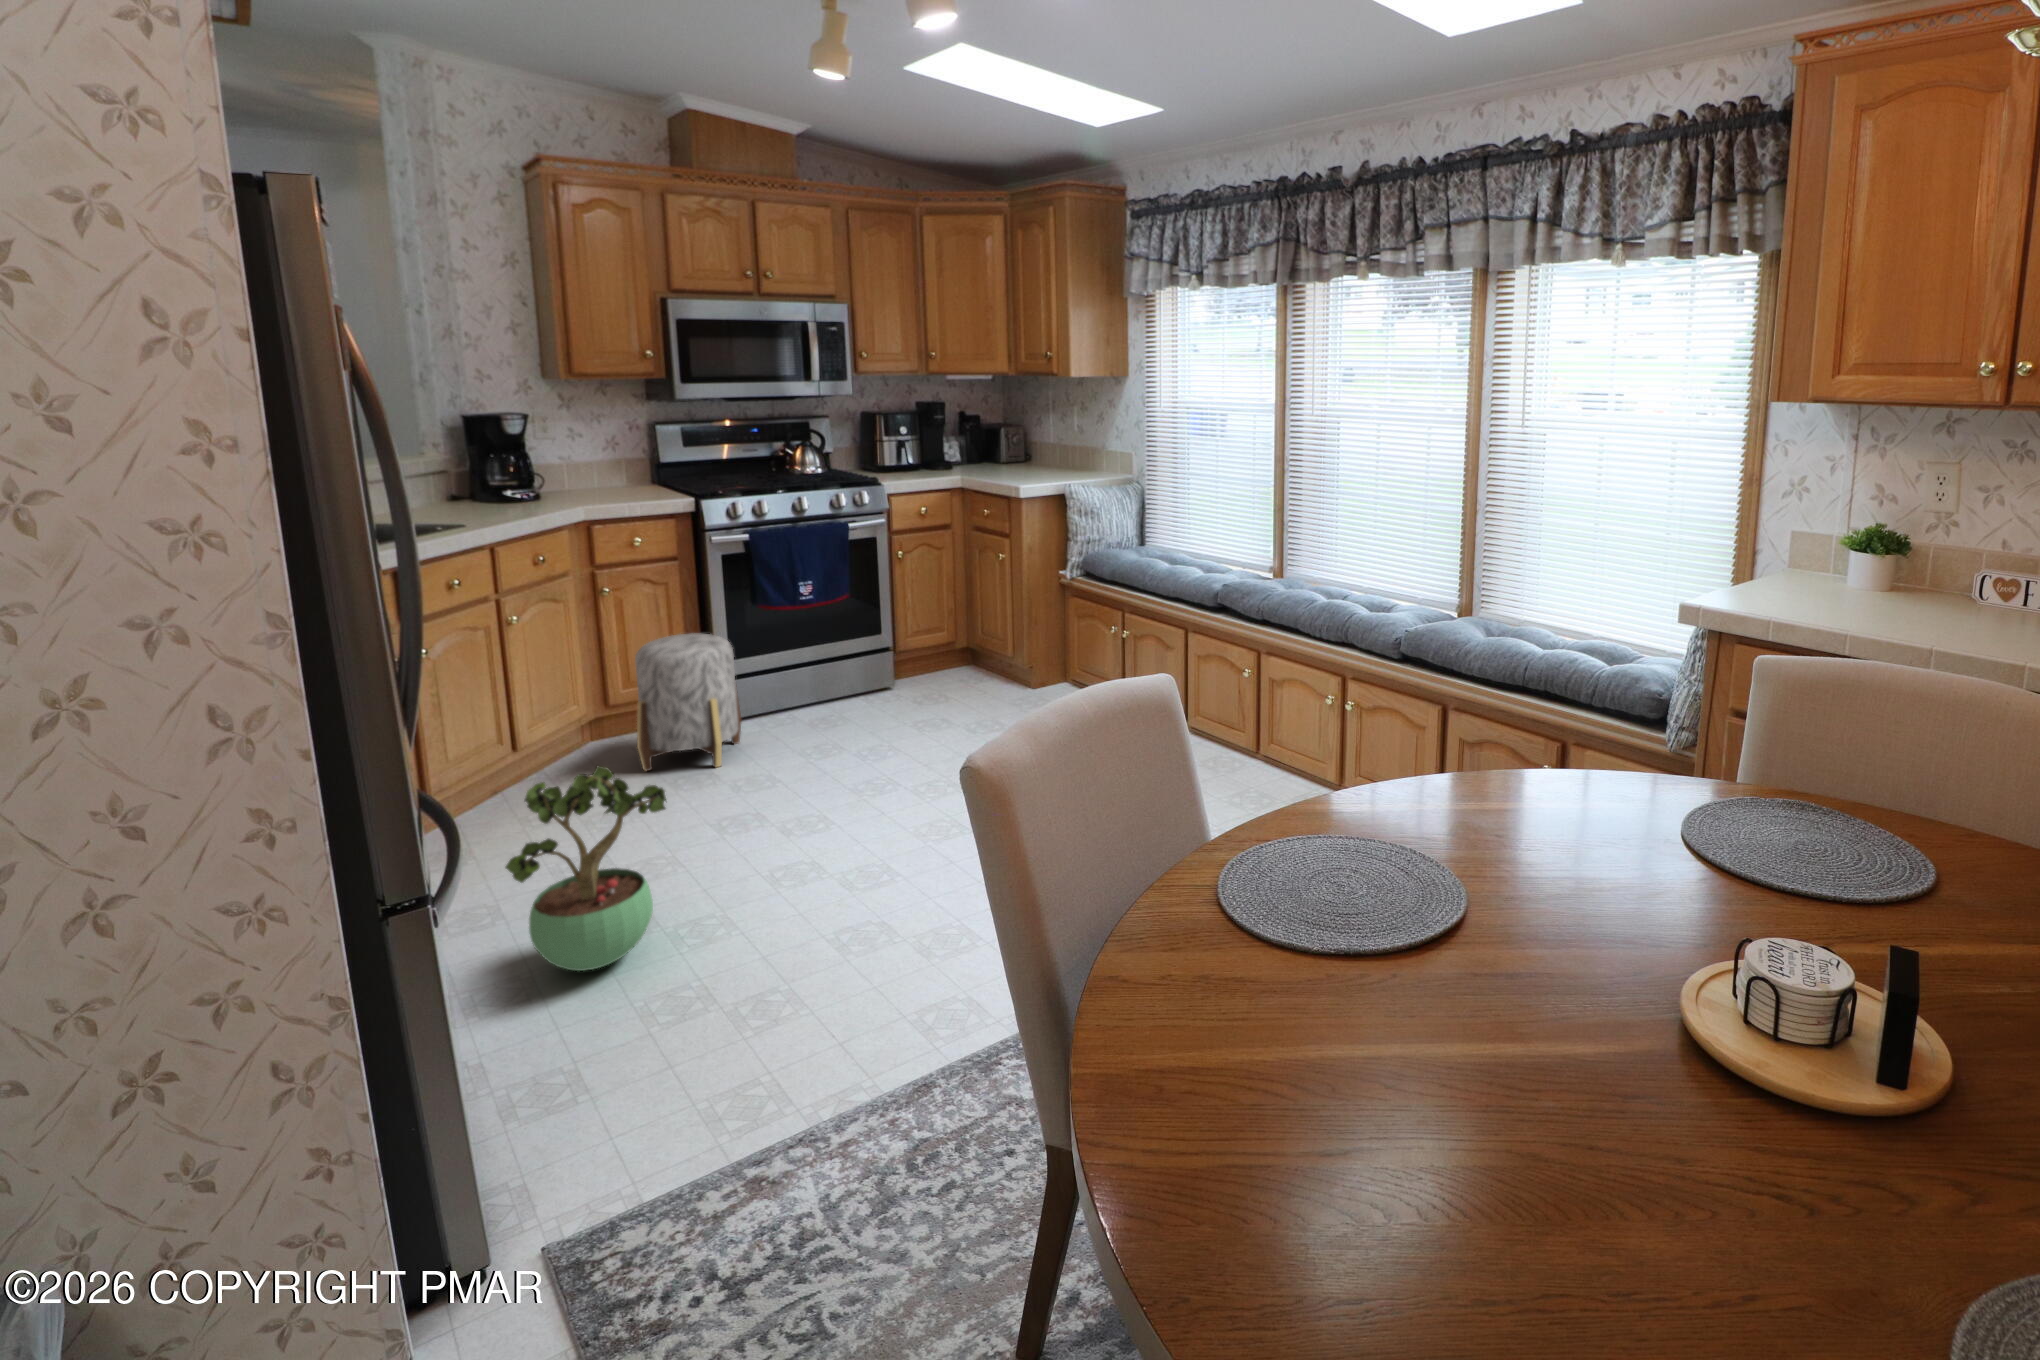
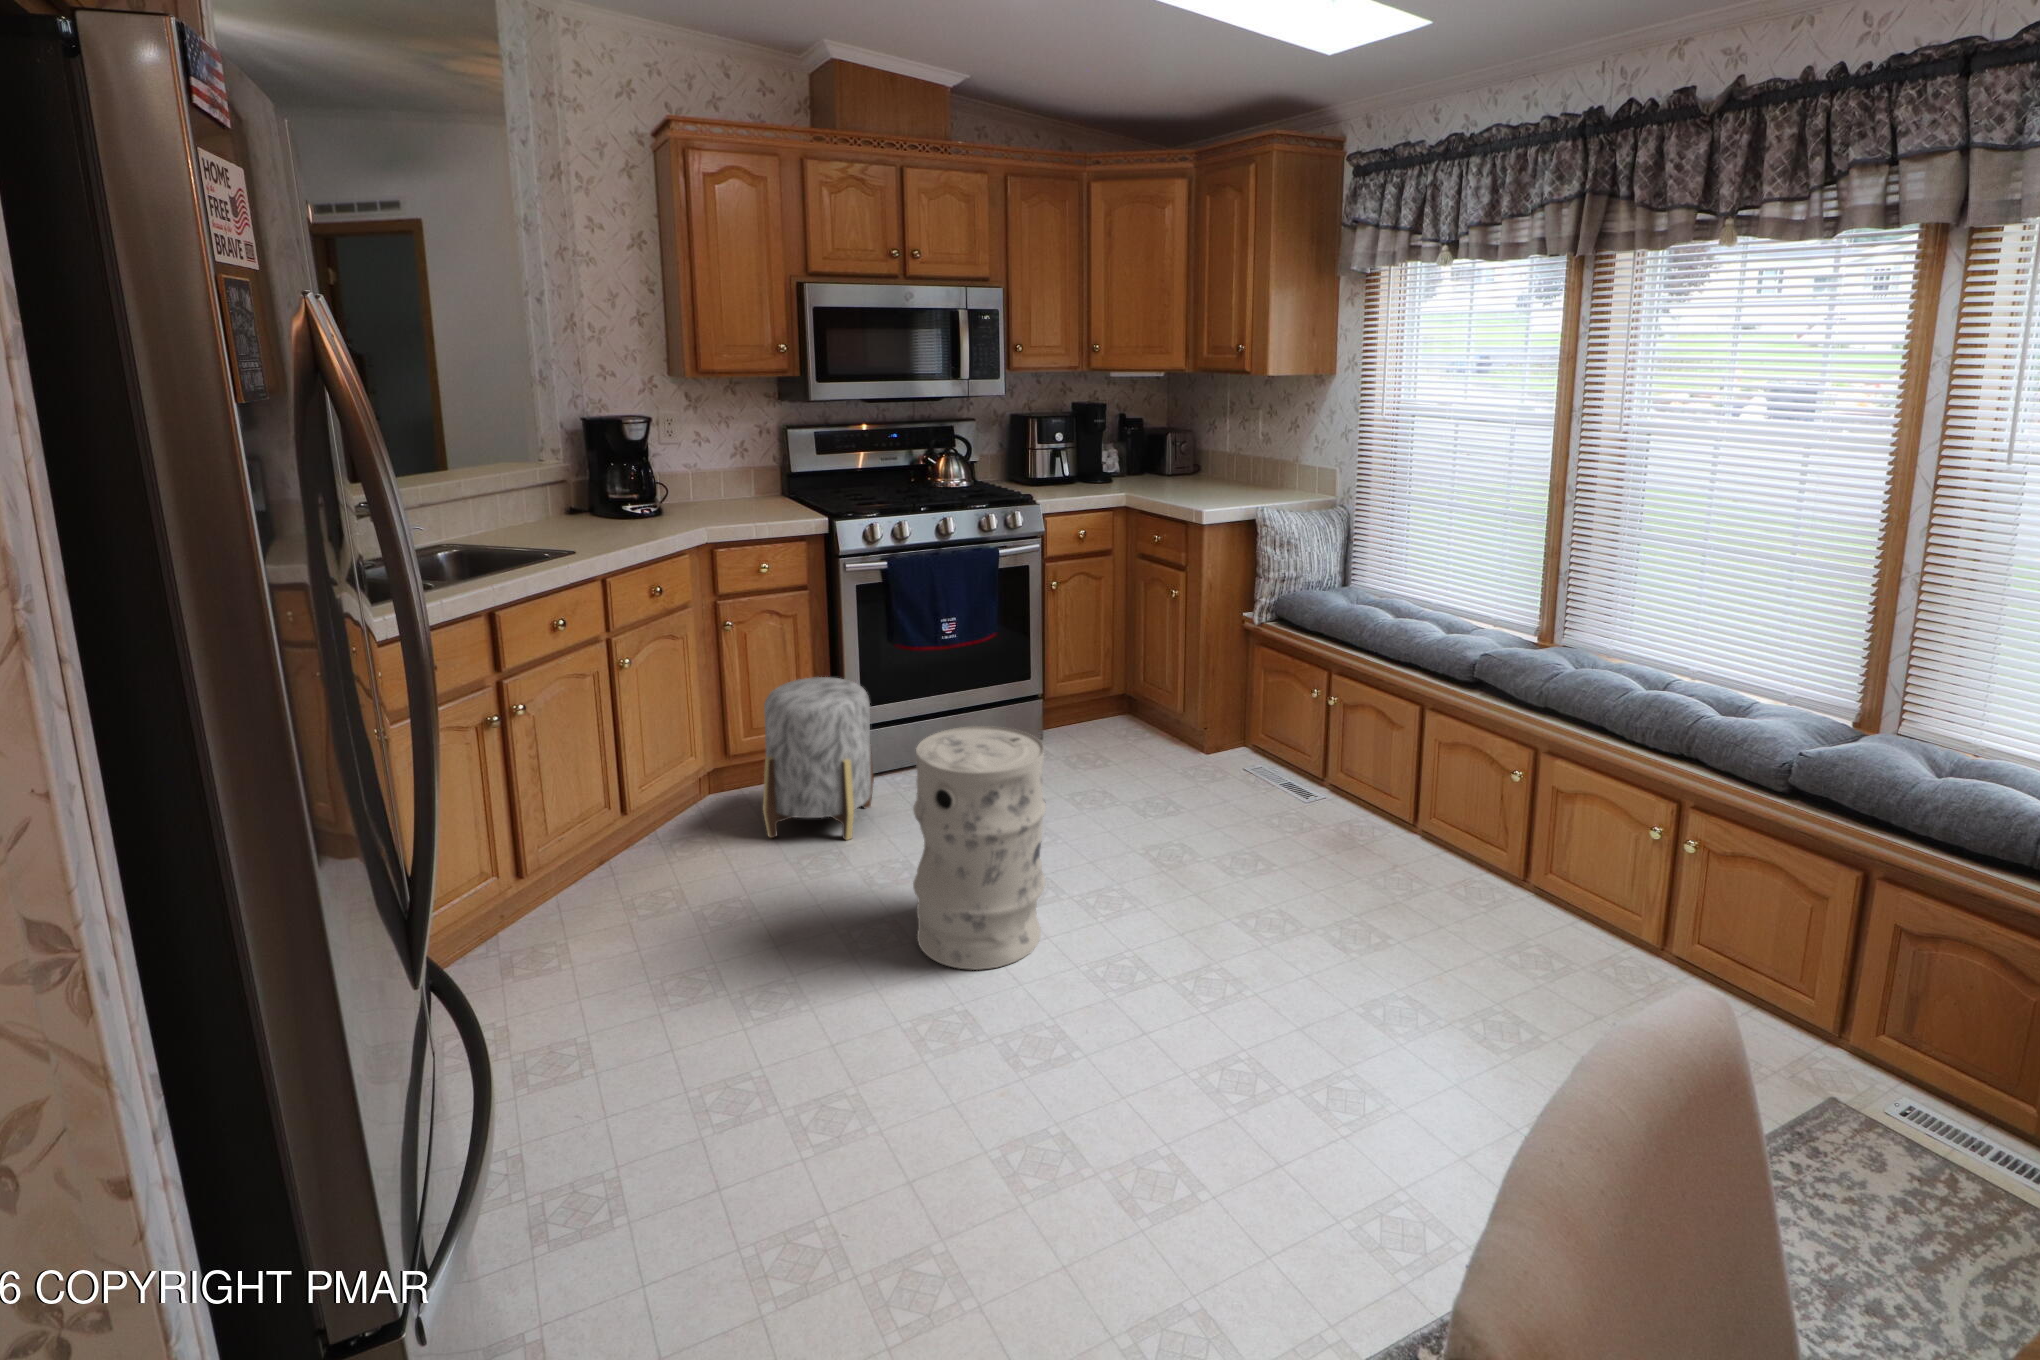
trash can: none [765,654,880,842] -> present [913,726,1046,970]
potted plant: present [505,766,666,971] -> none [619,890,809,1149]

